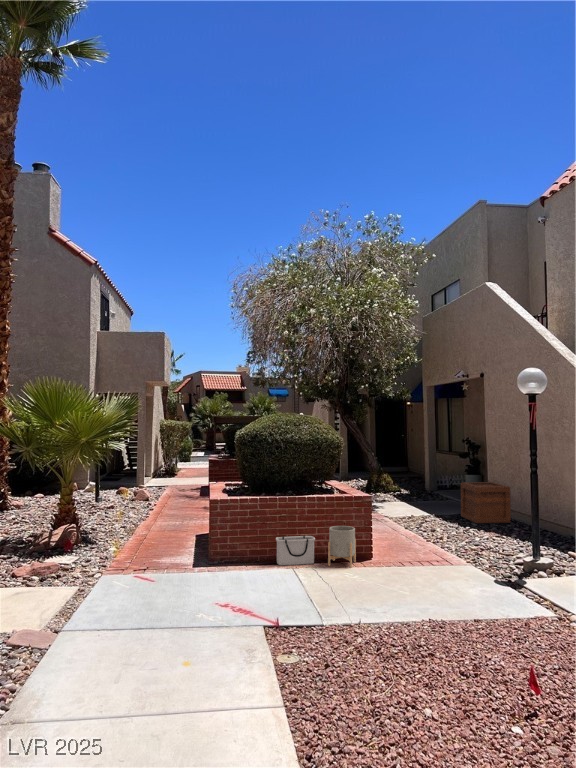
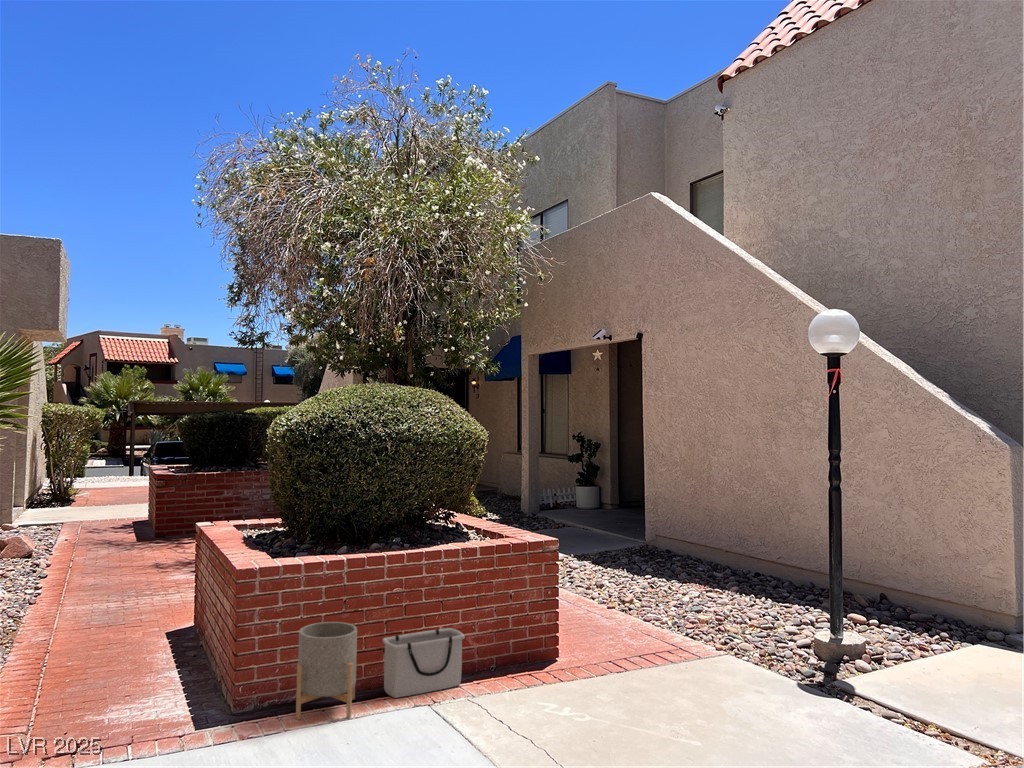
wooden crate: present [461,482,511,524] -> none [615,503,696,571]
planter: present [328,526,356,568] -> present [296,622,357,720]

